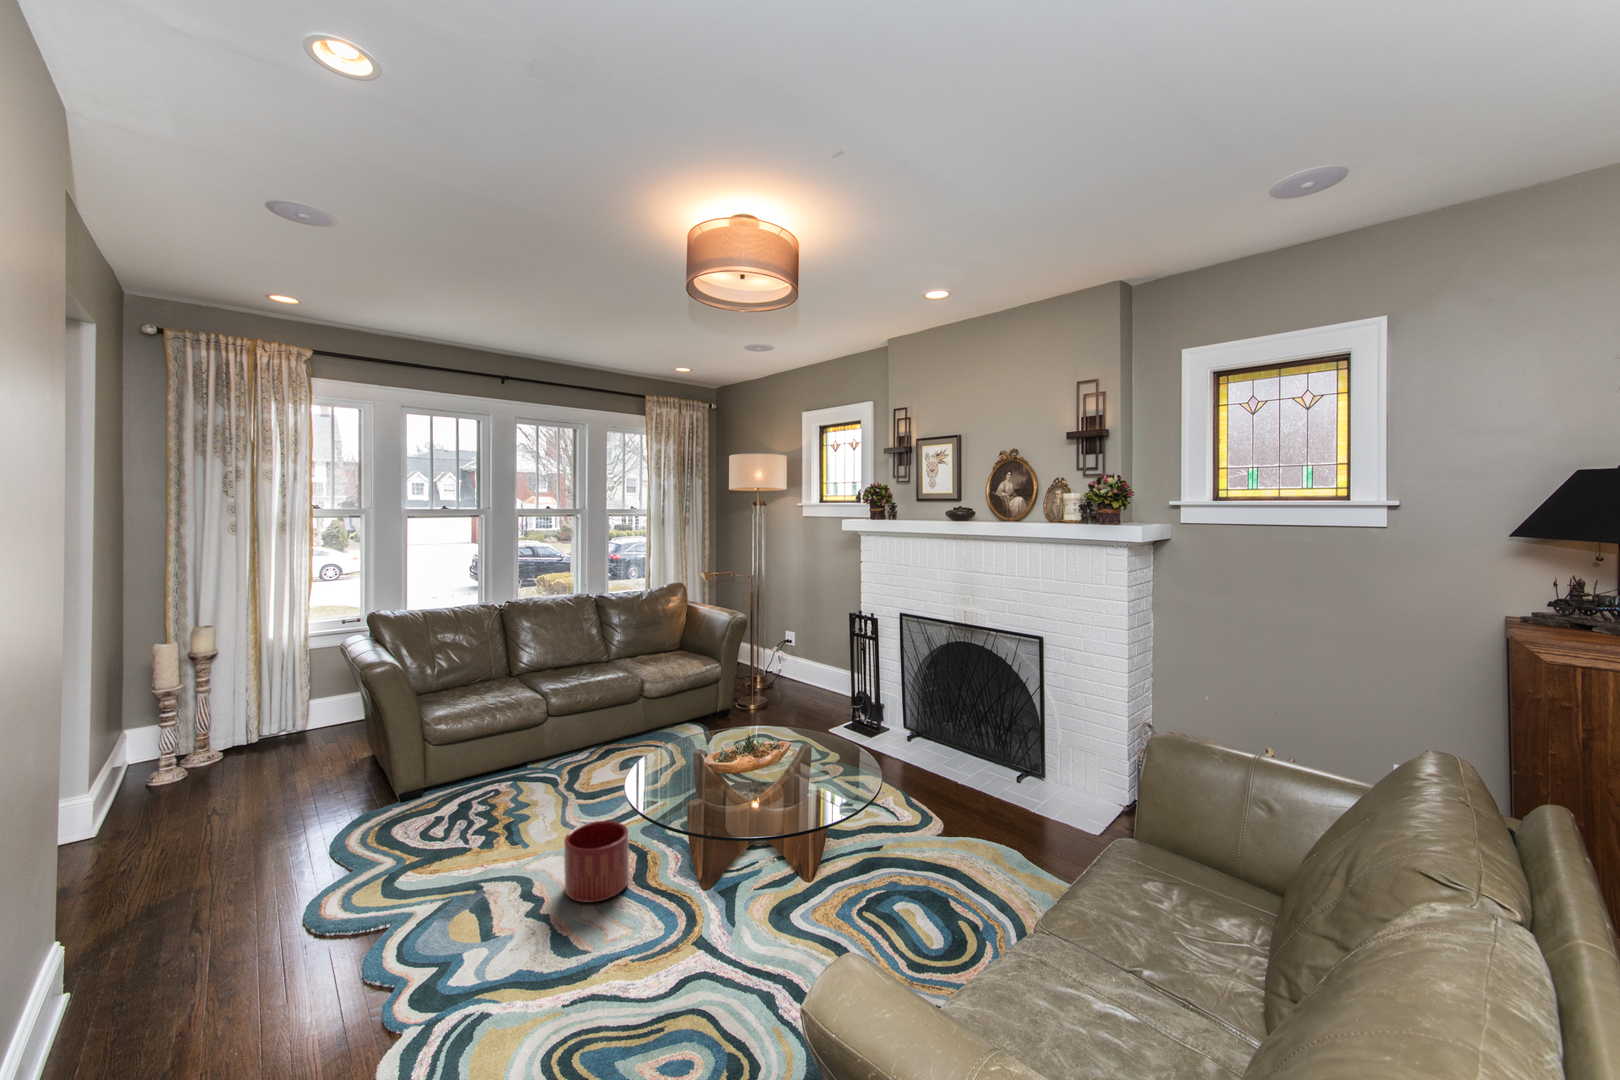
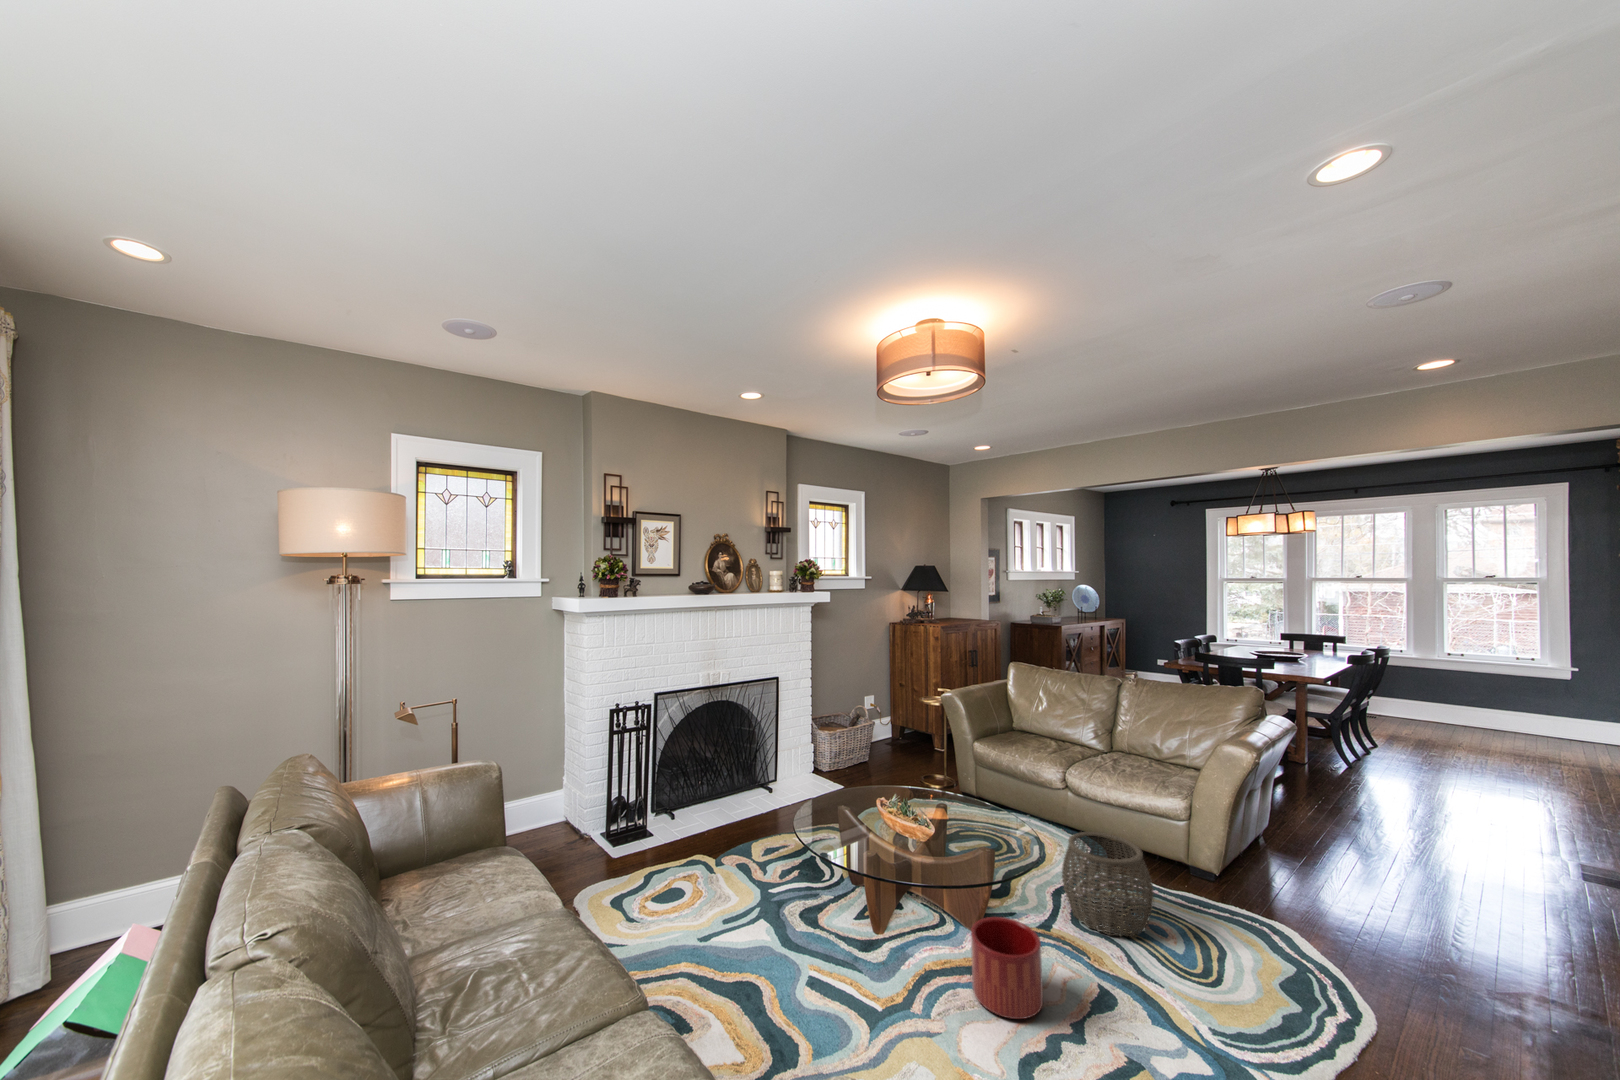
woven basket: none [637,876,761,1039] -> present [1062,832,1154,936]

